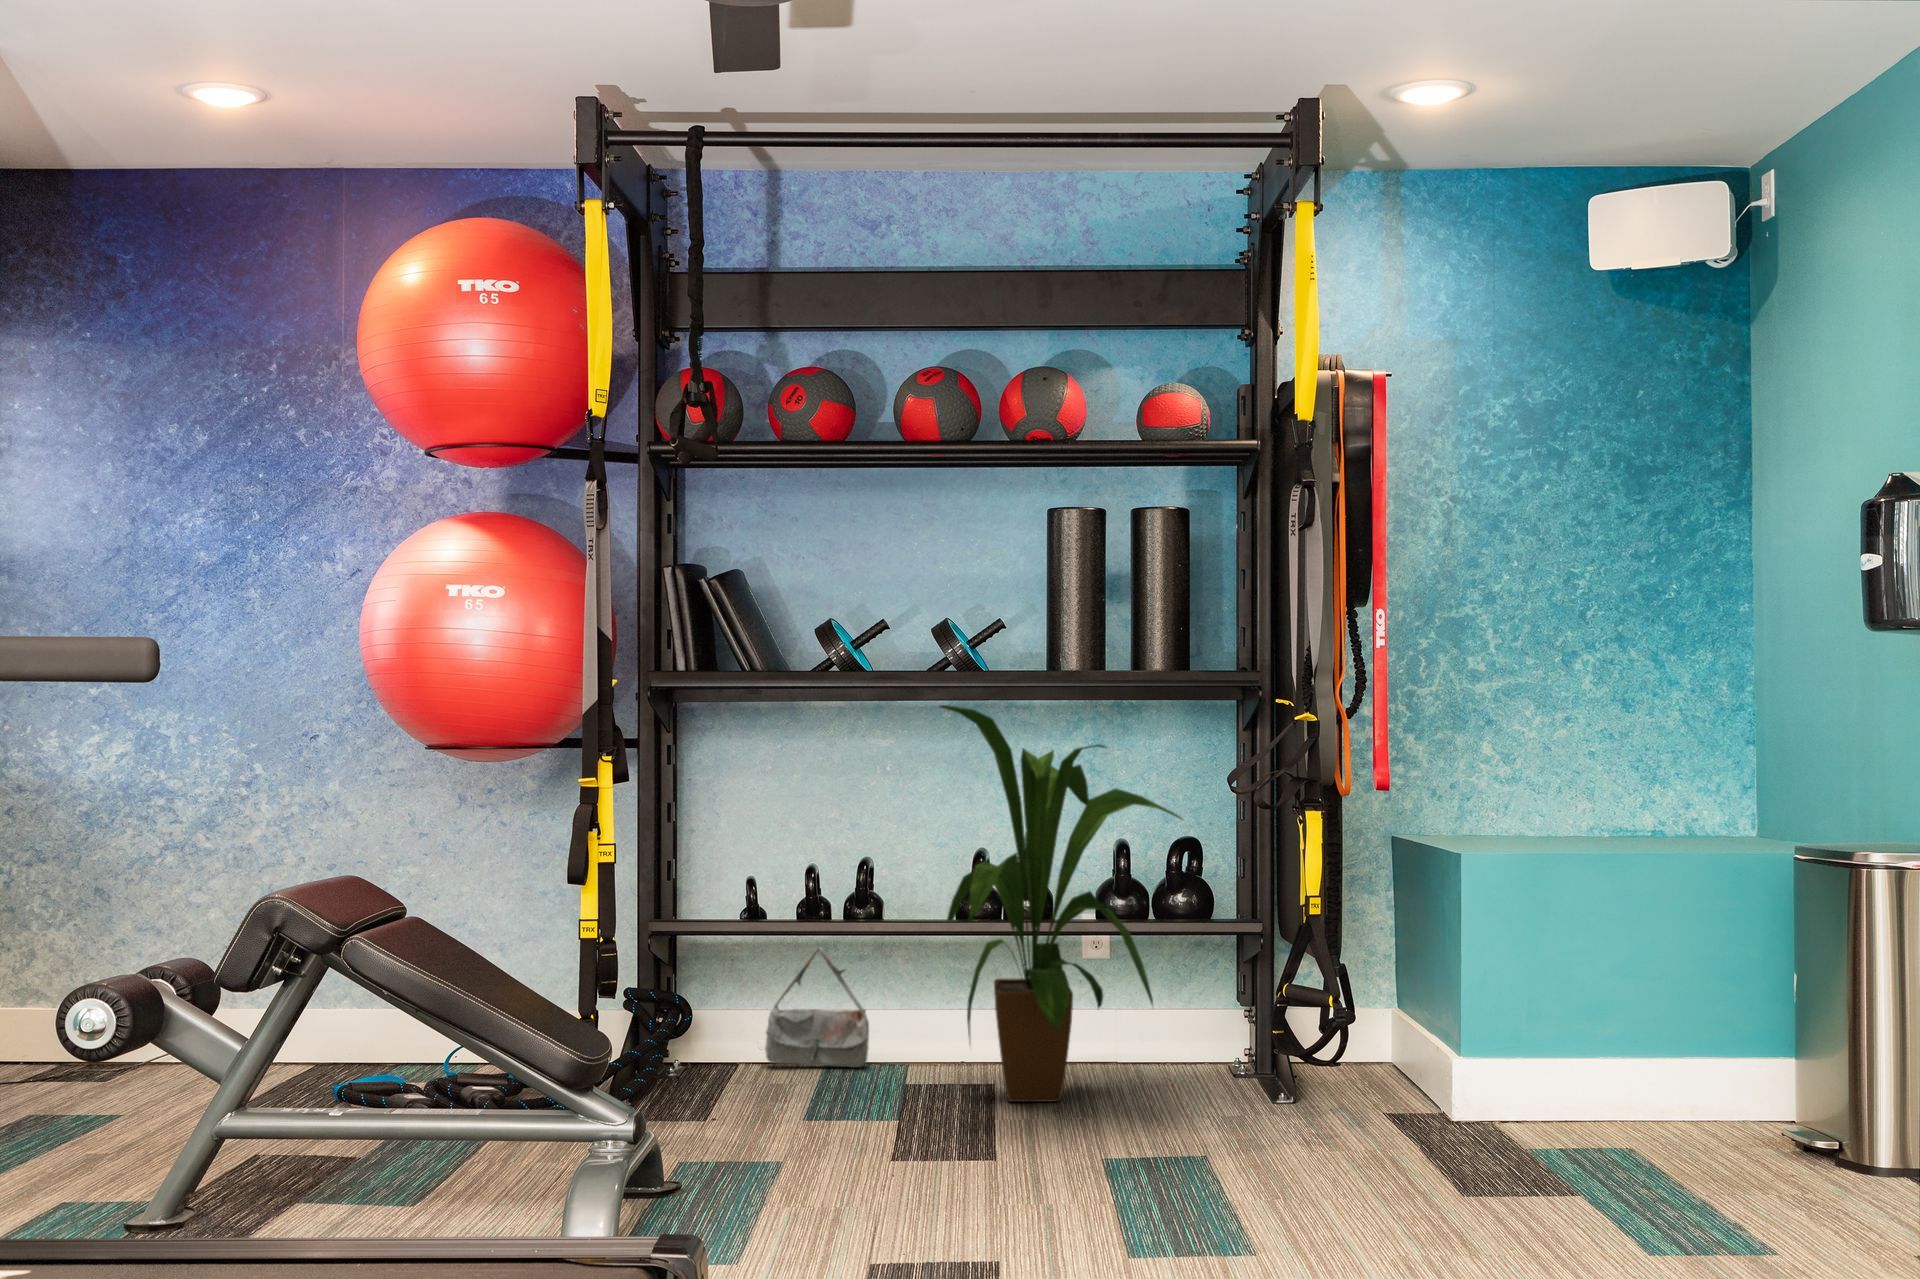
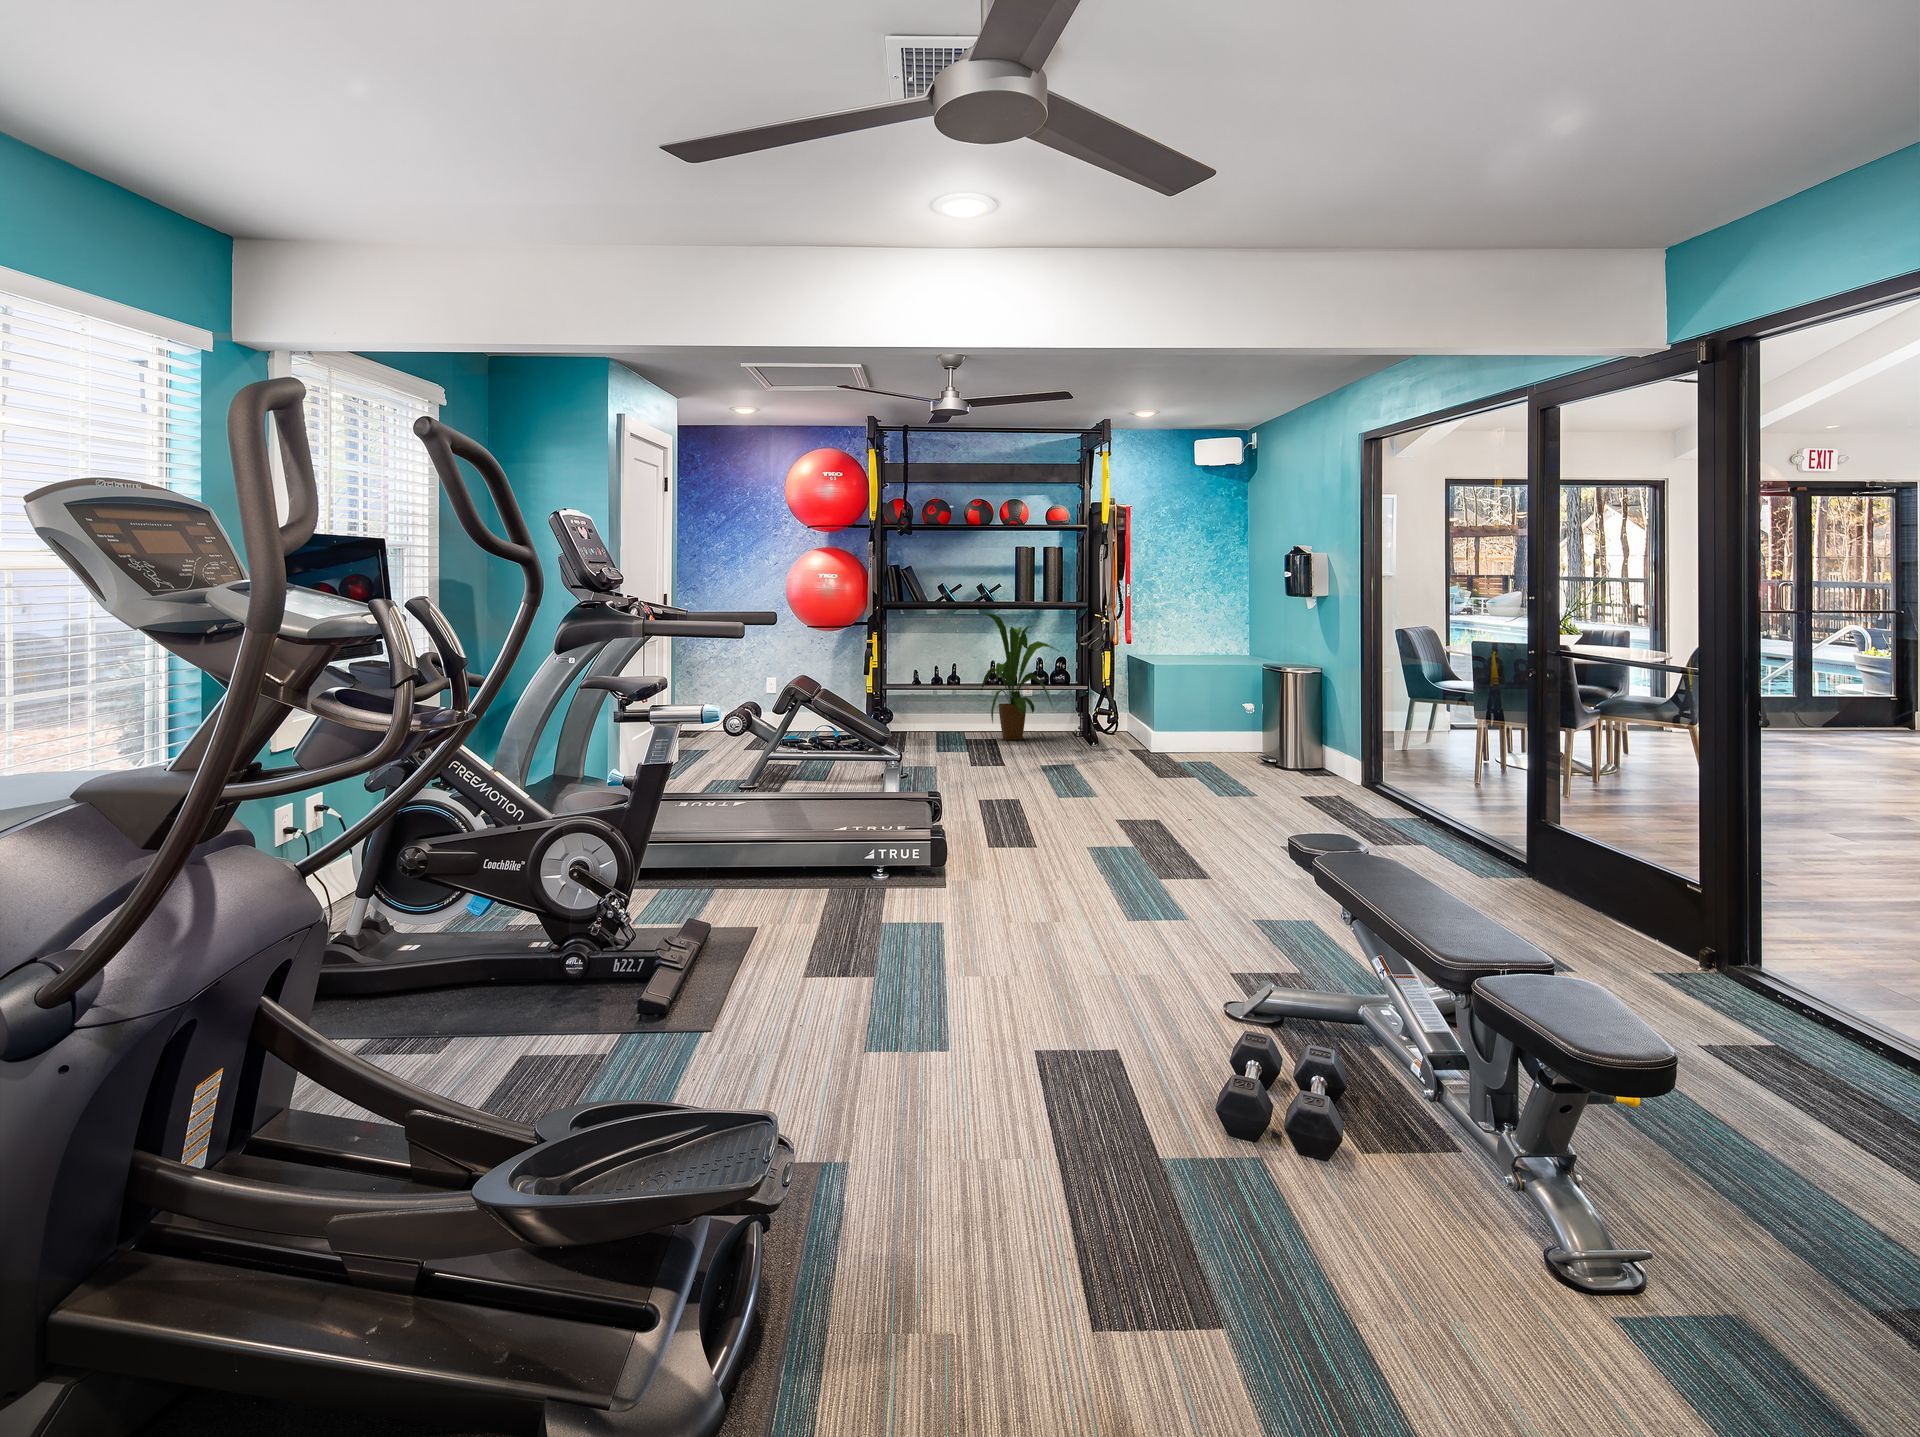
bag: present [765,947,869,1067] -> none [919,698,955,737]

